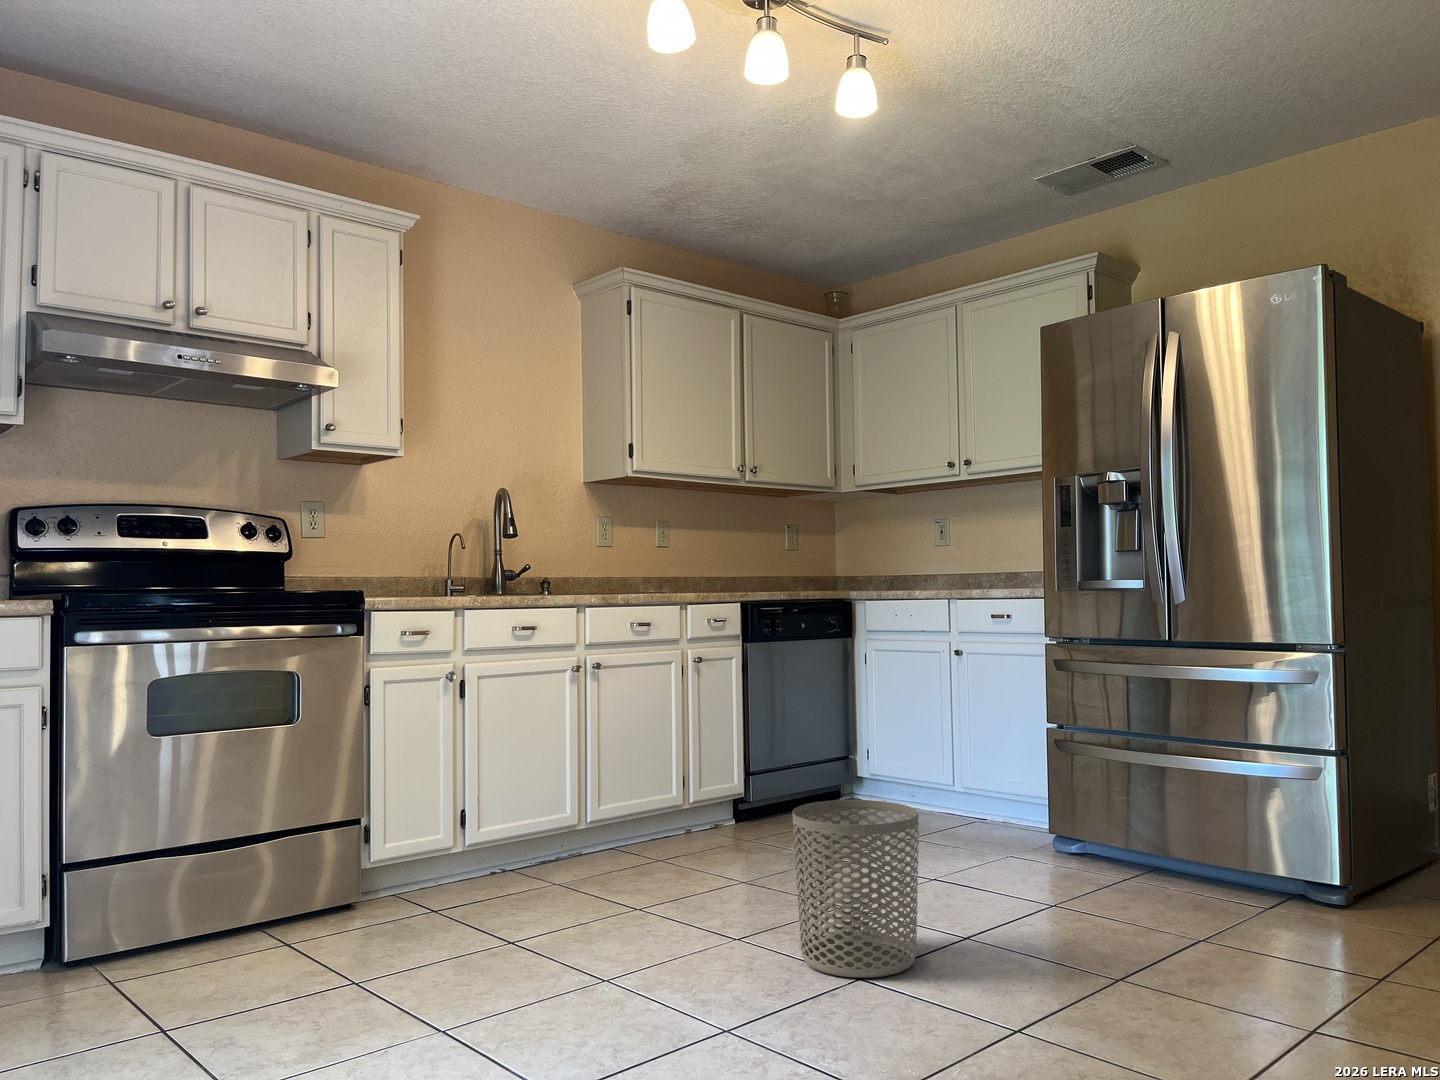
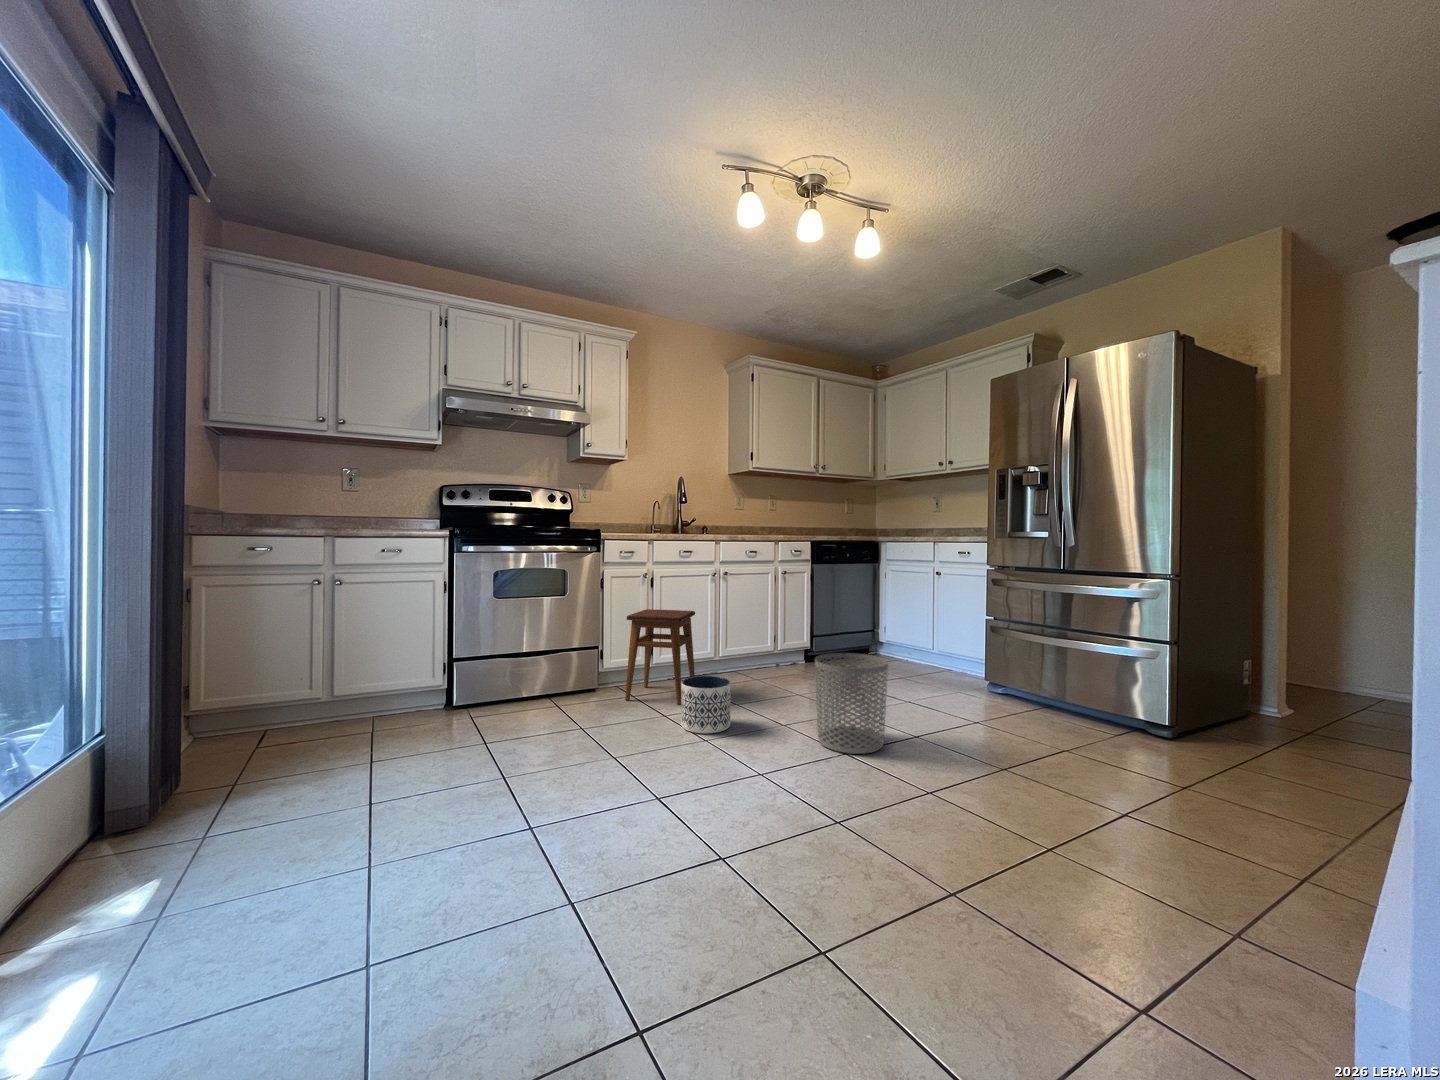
stool: none [419,740,549,920] -> present [625,609,695,704]
planter: none [546,859,638,968] -> present [681,676,731,734]

